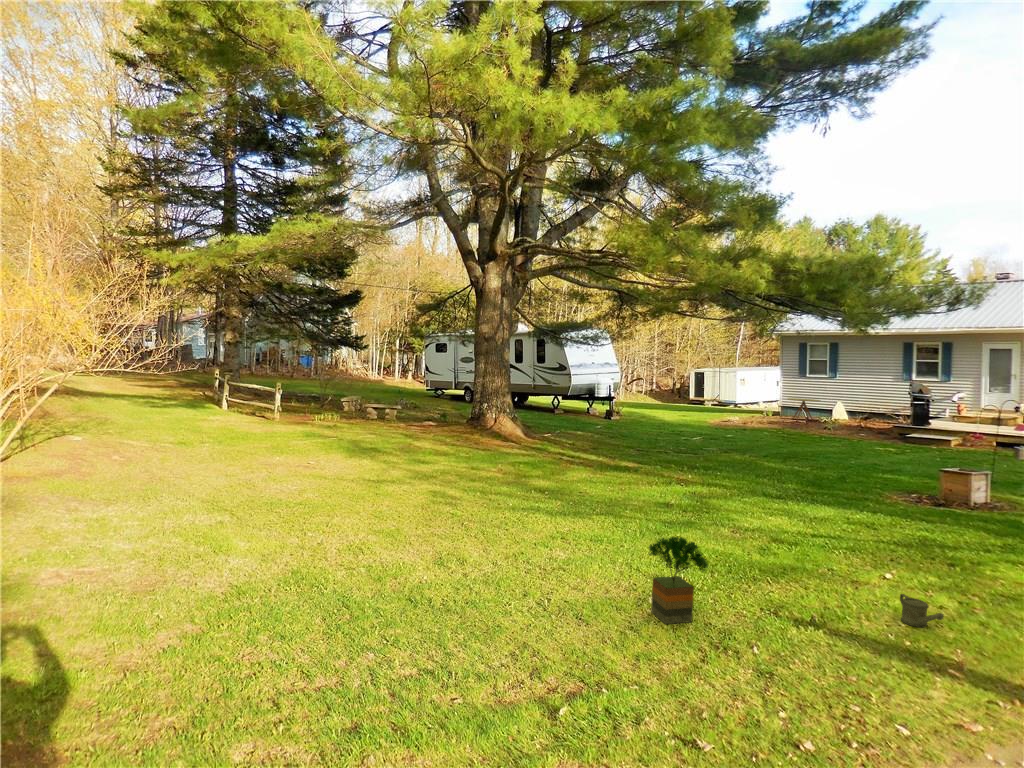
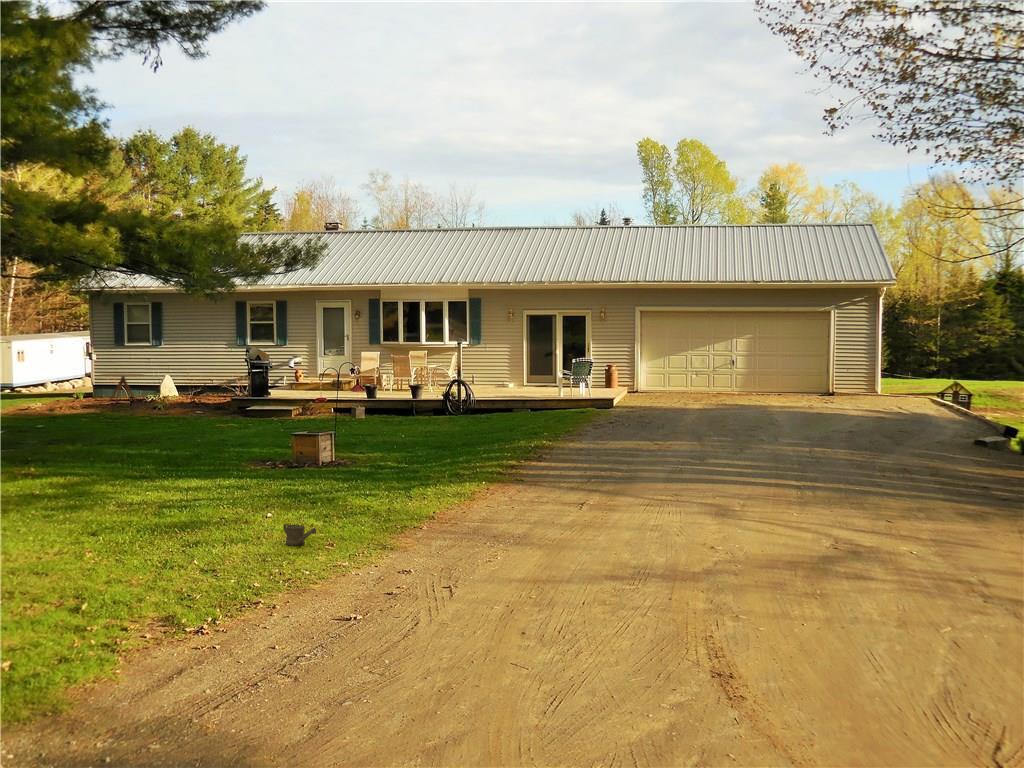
potted tree: present [648,537,708,624] -> none [65,504,132,589]

